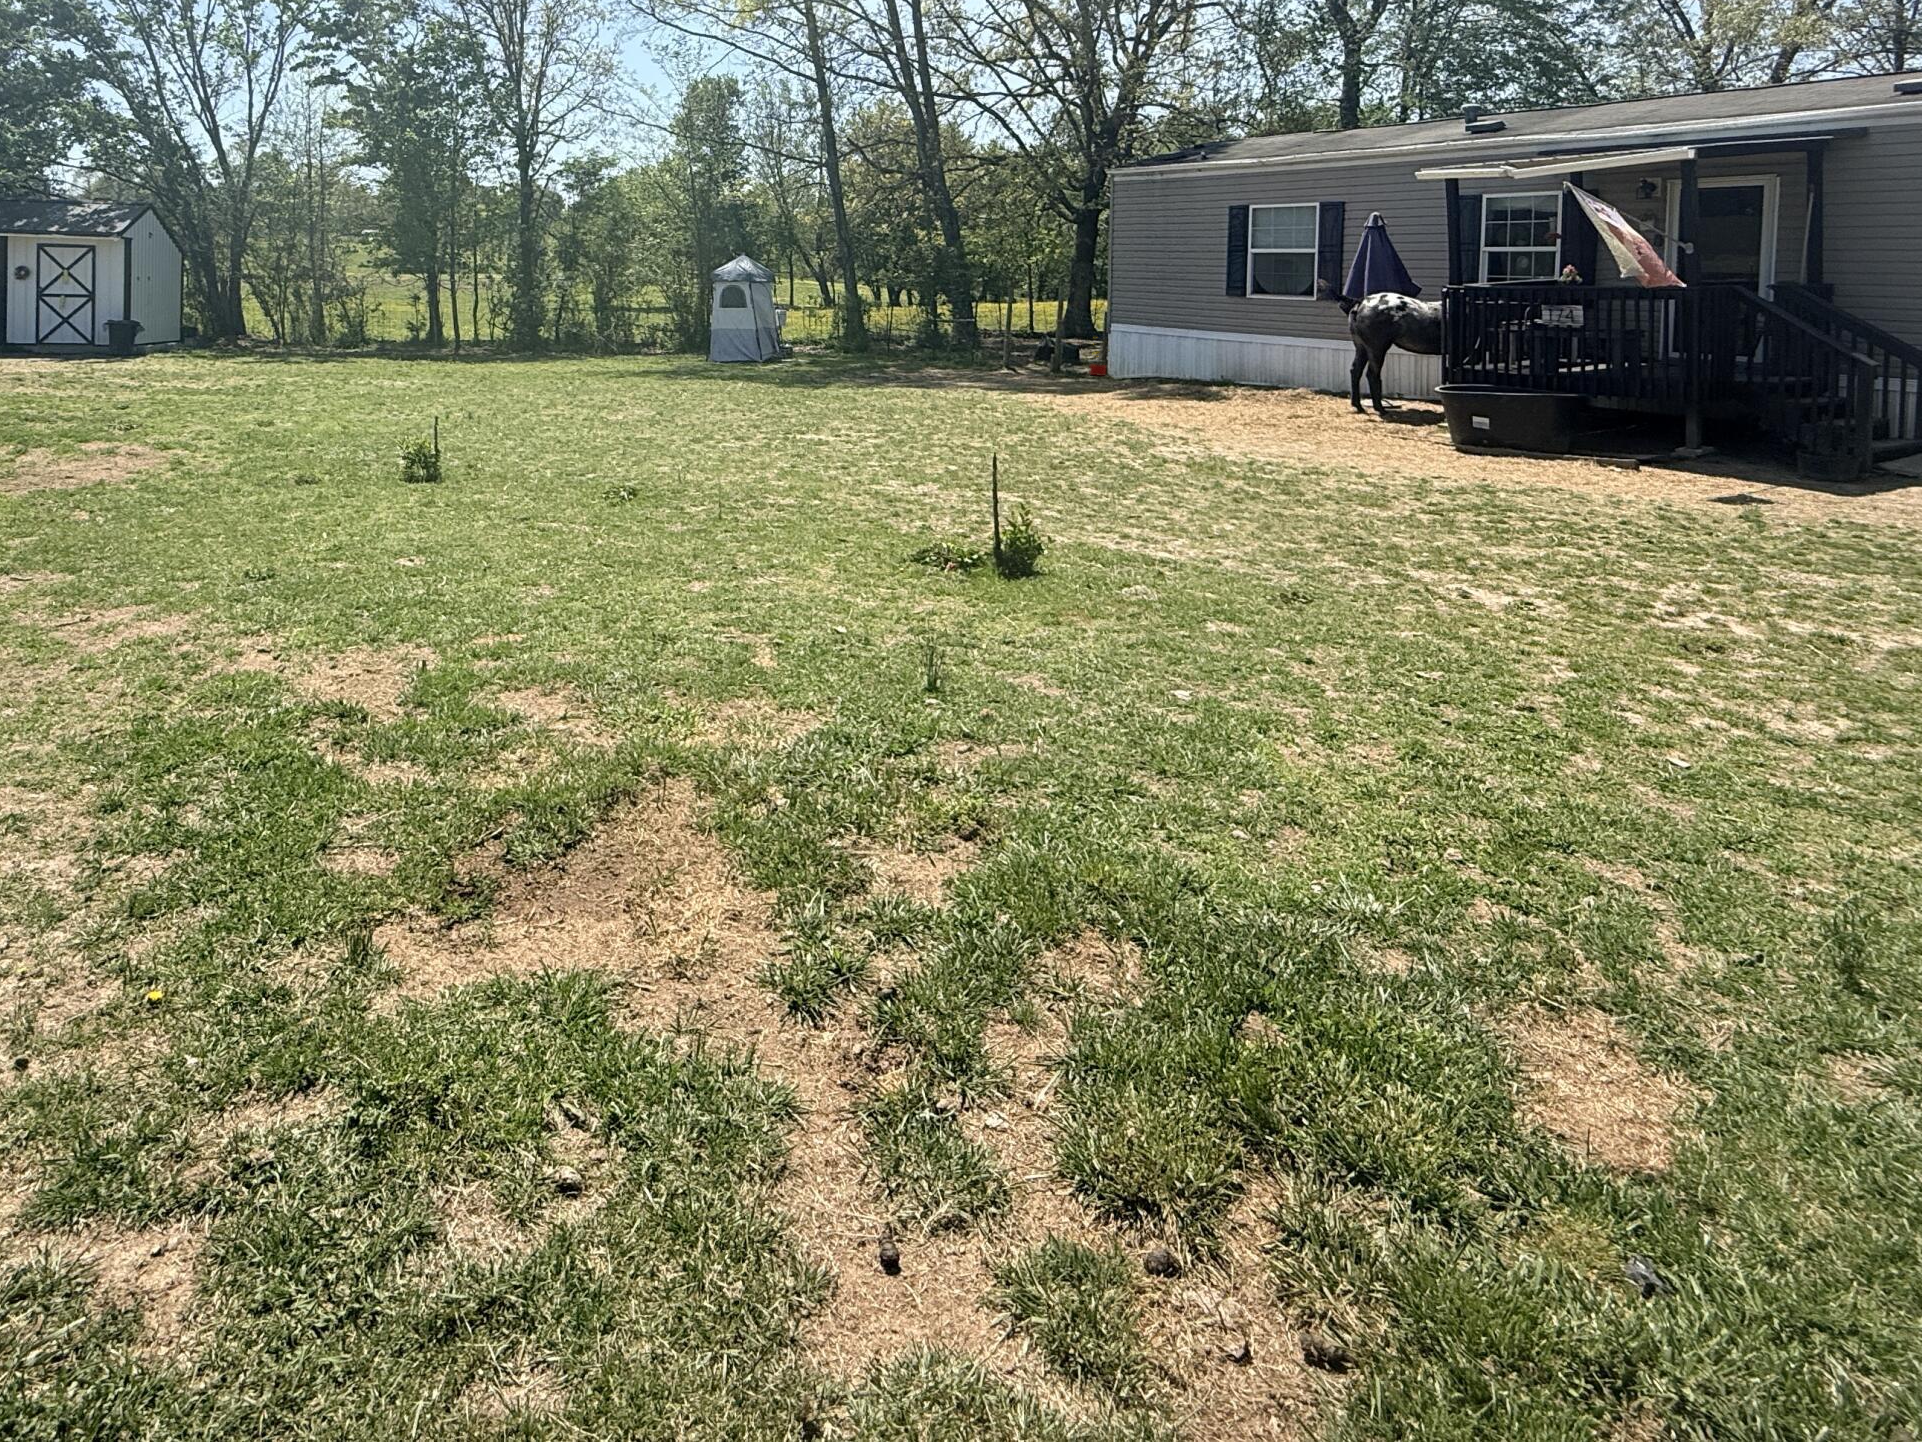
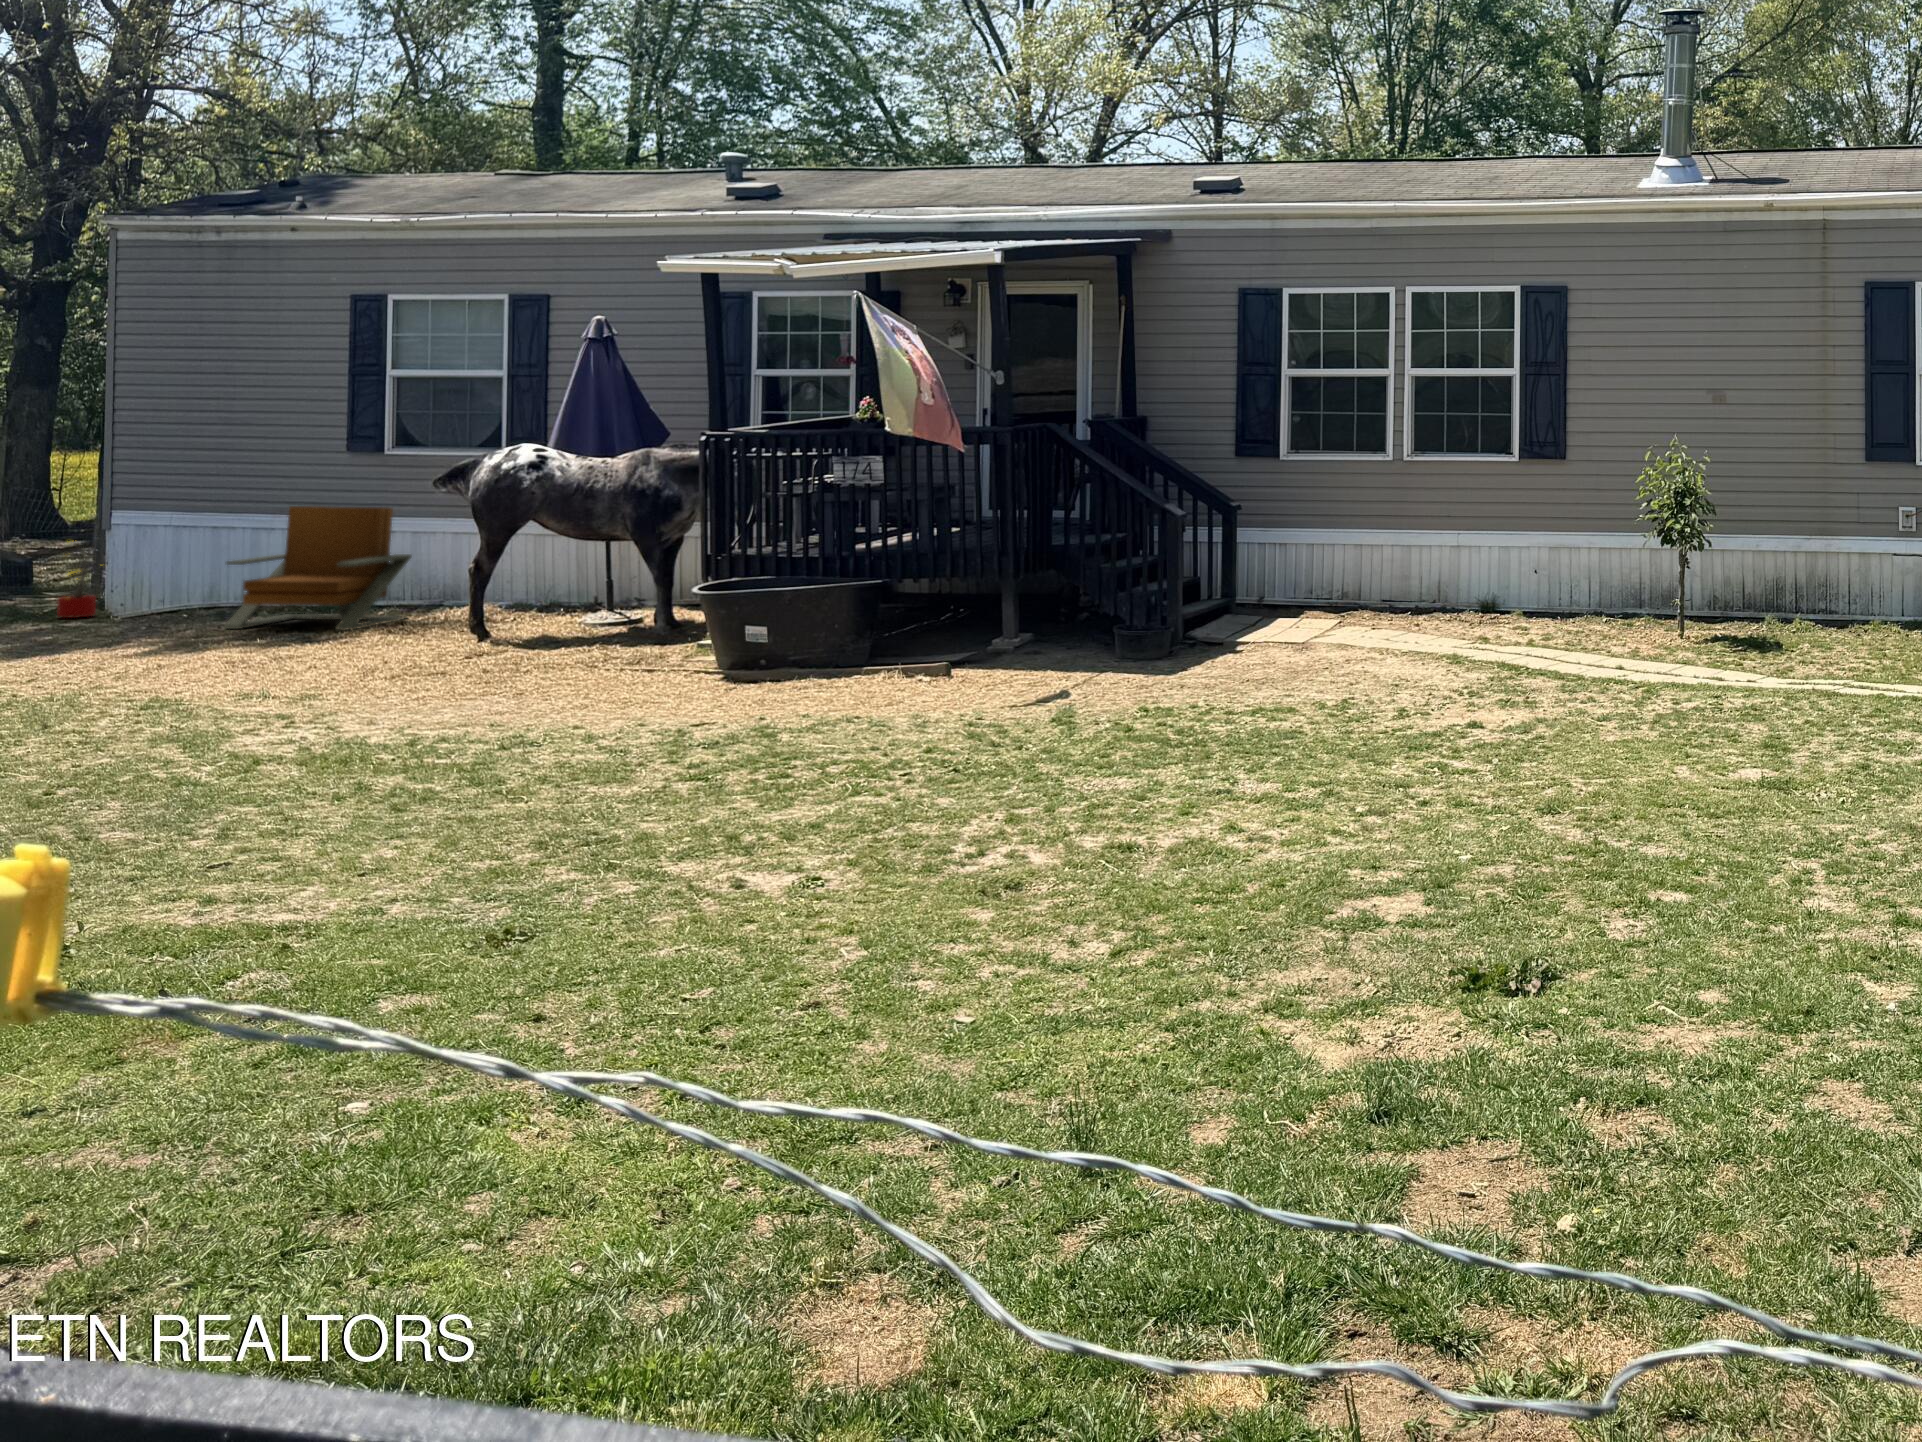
lounge chair: none [1163,324,1261,395] -> present [223,506,411,630]

